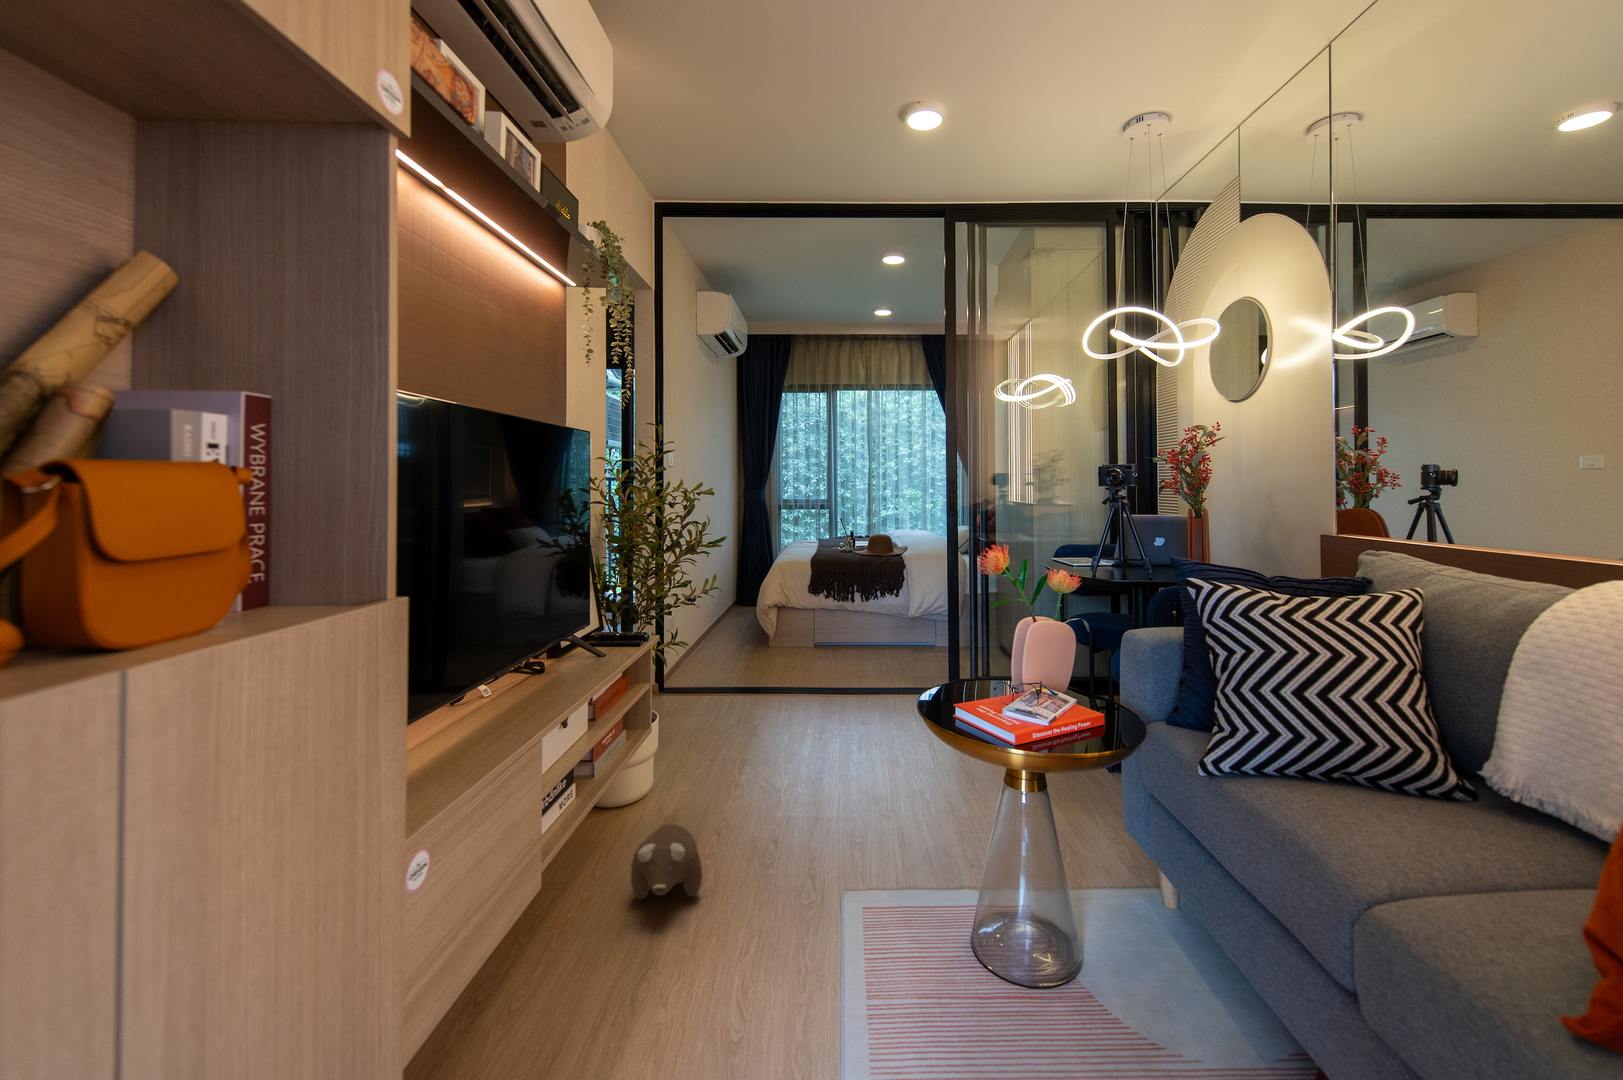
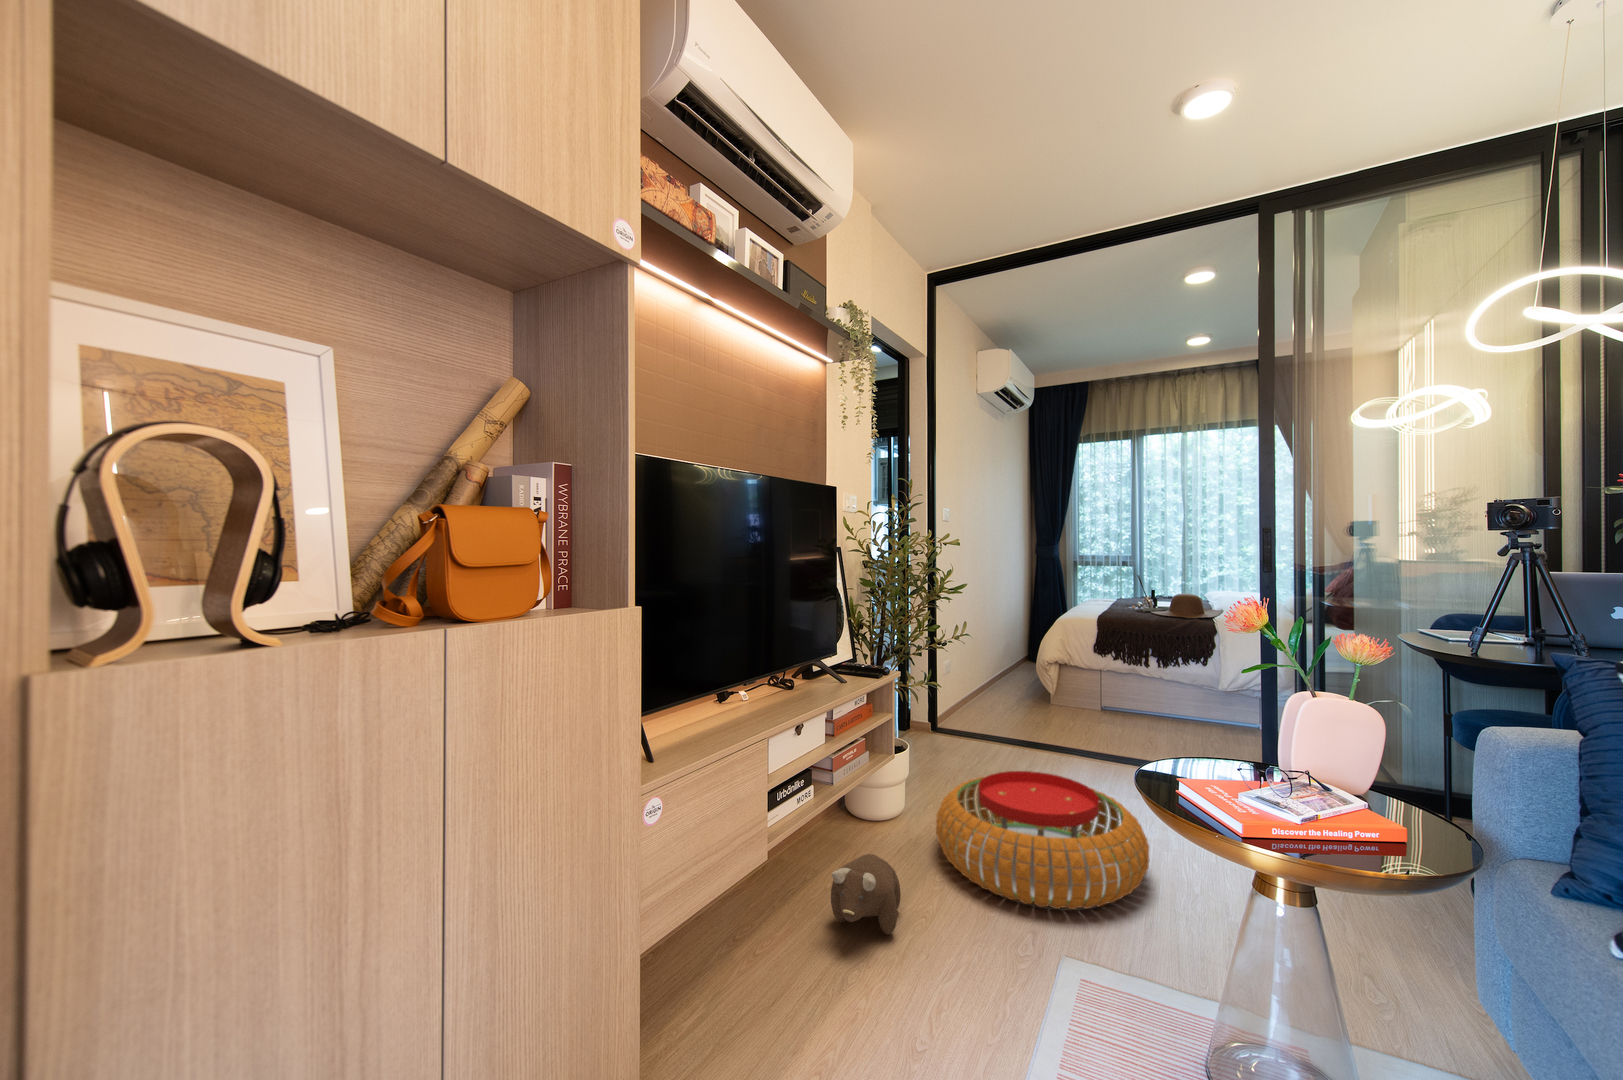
pouf: none [711,713,895,834] -> present [936,771,1149,909]

